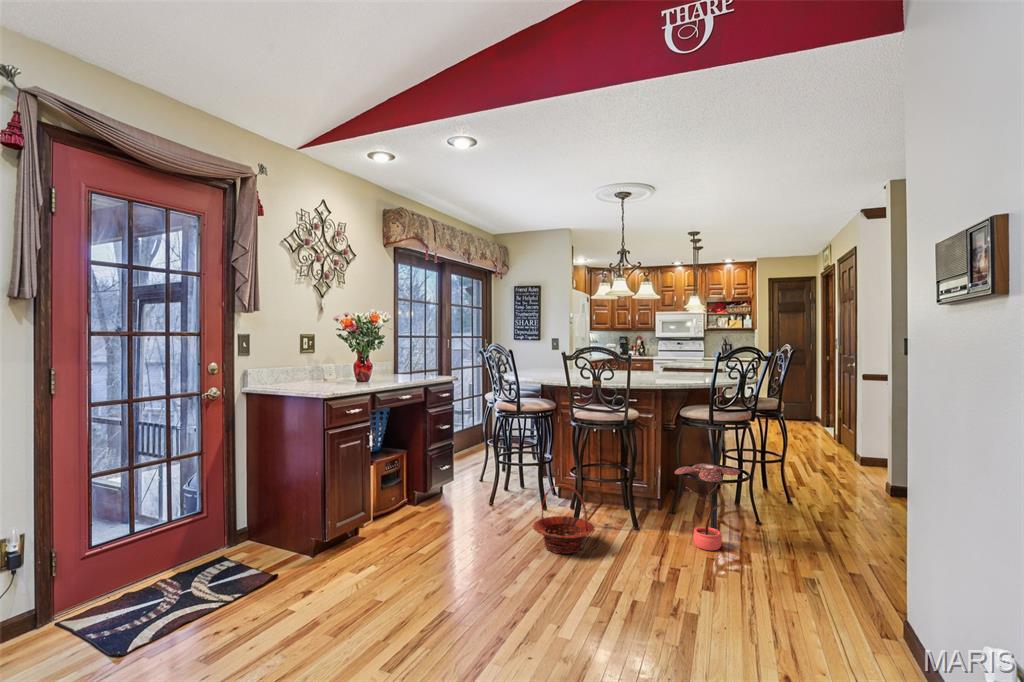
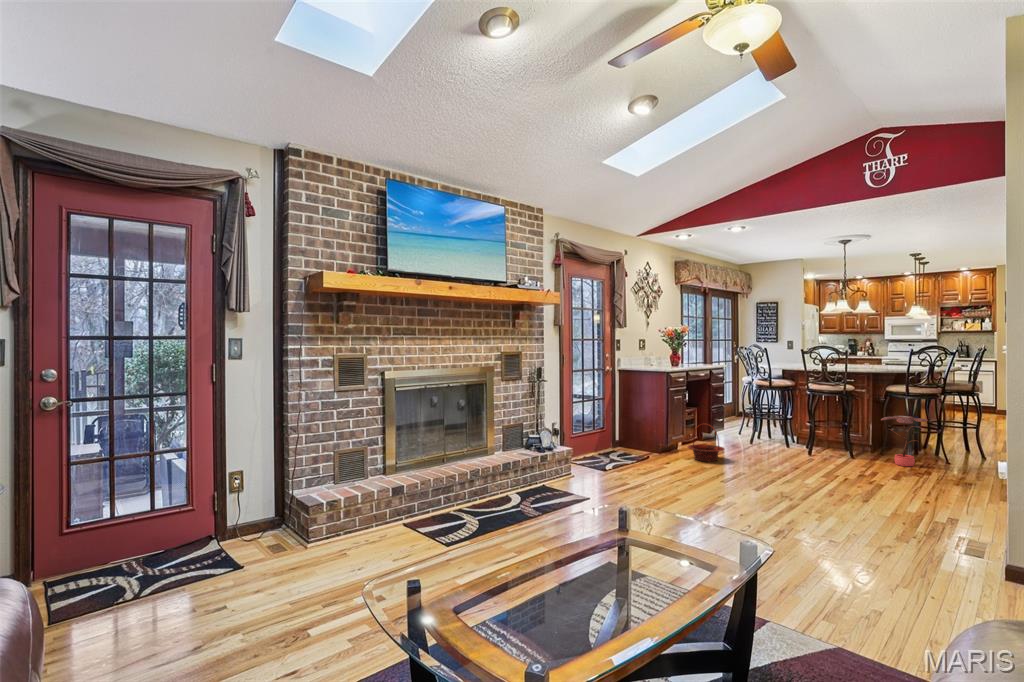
basket: present [533,484,595,554] -> present [687,424,724,461]

